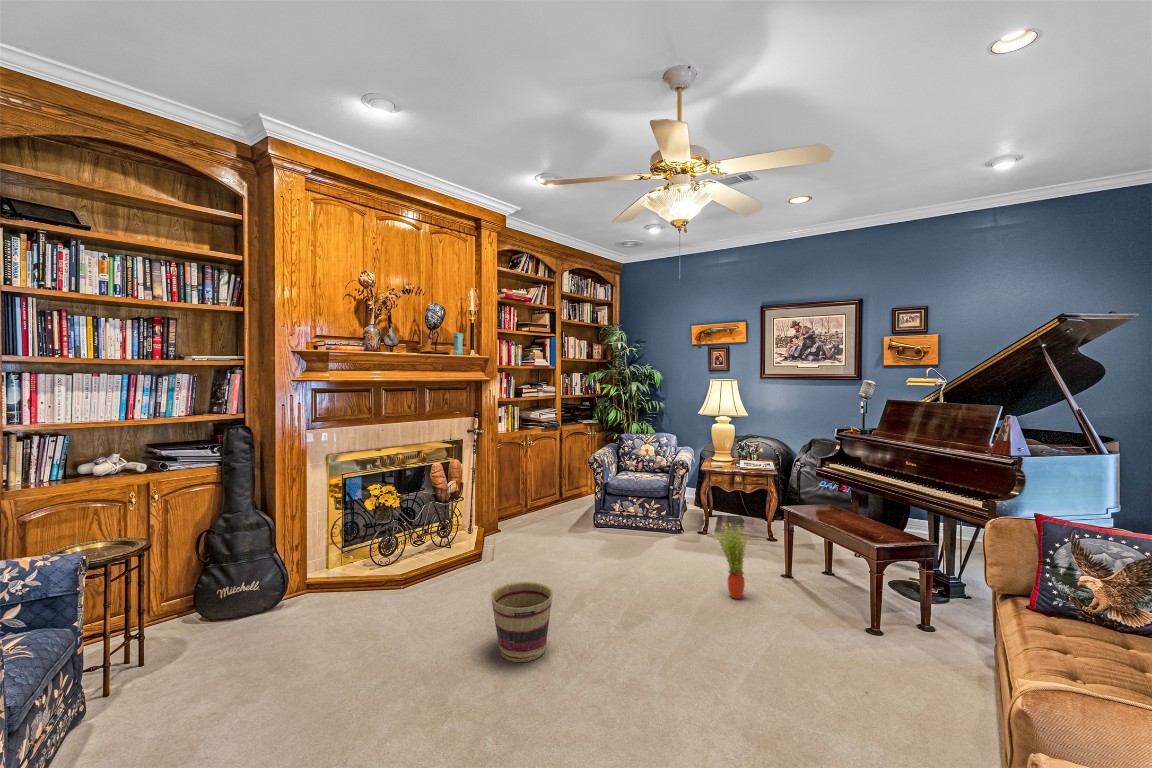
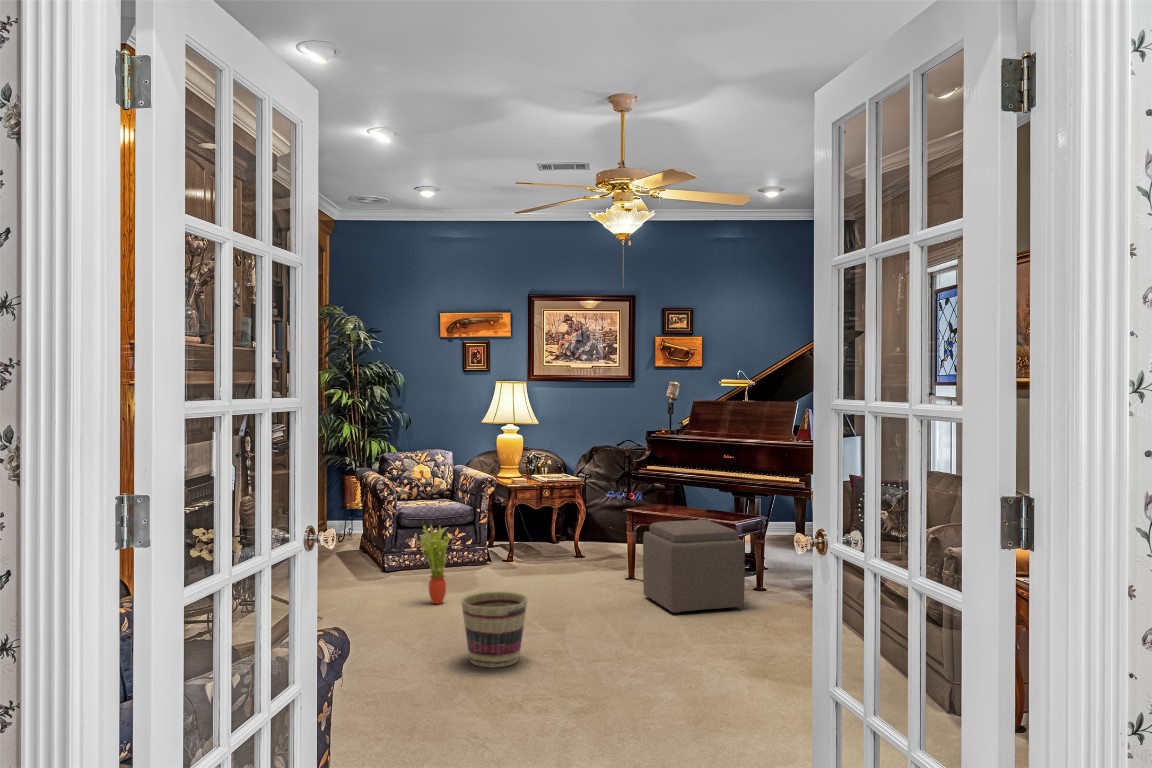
potted plant: present [718,524,749,599] -> present [420,526,452,604]
ottoman: none [761,534,860,655] -> present [643,520,745,614]

